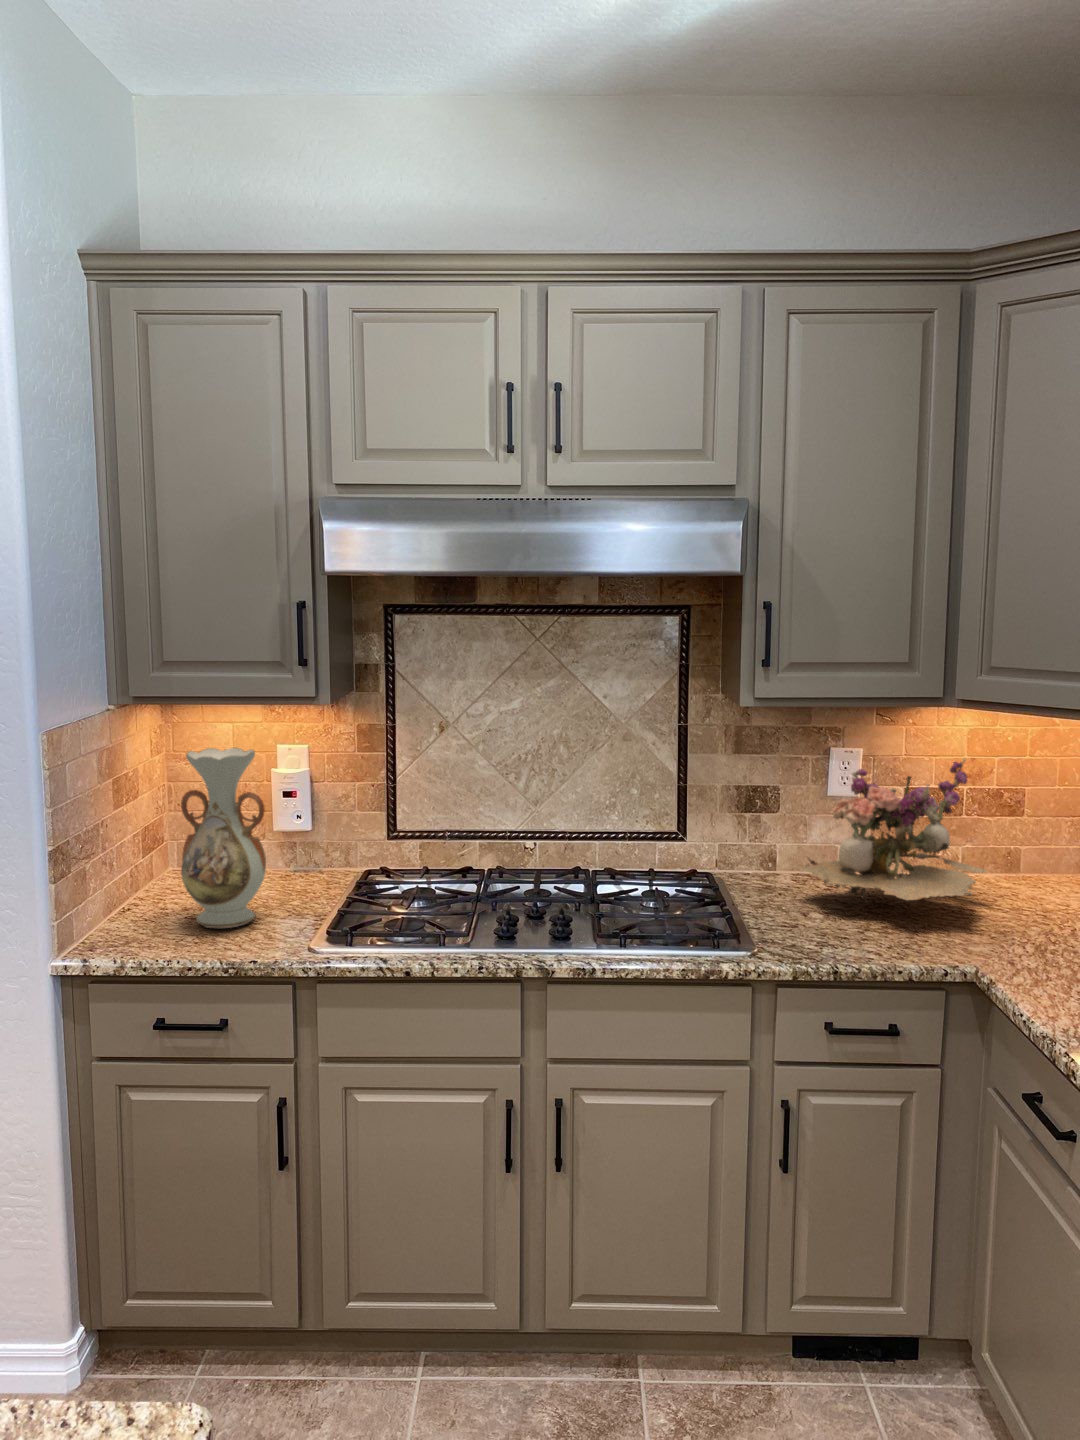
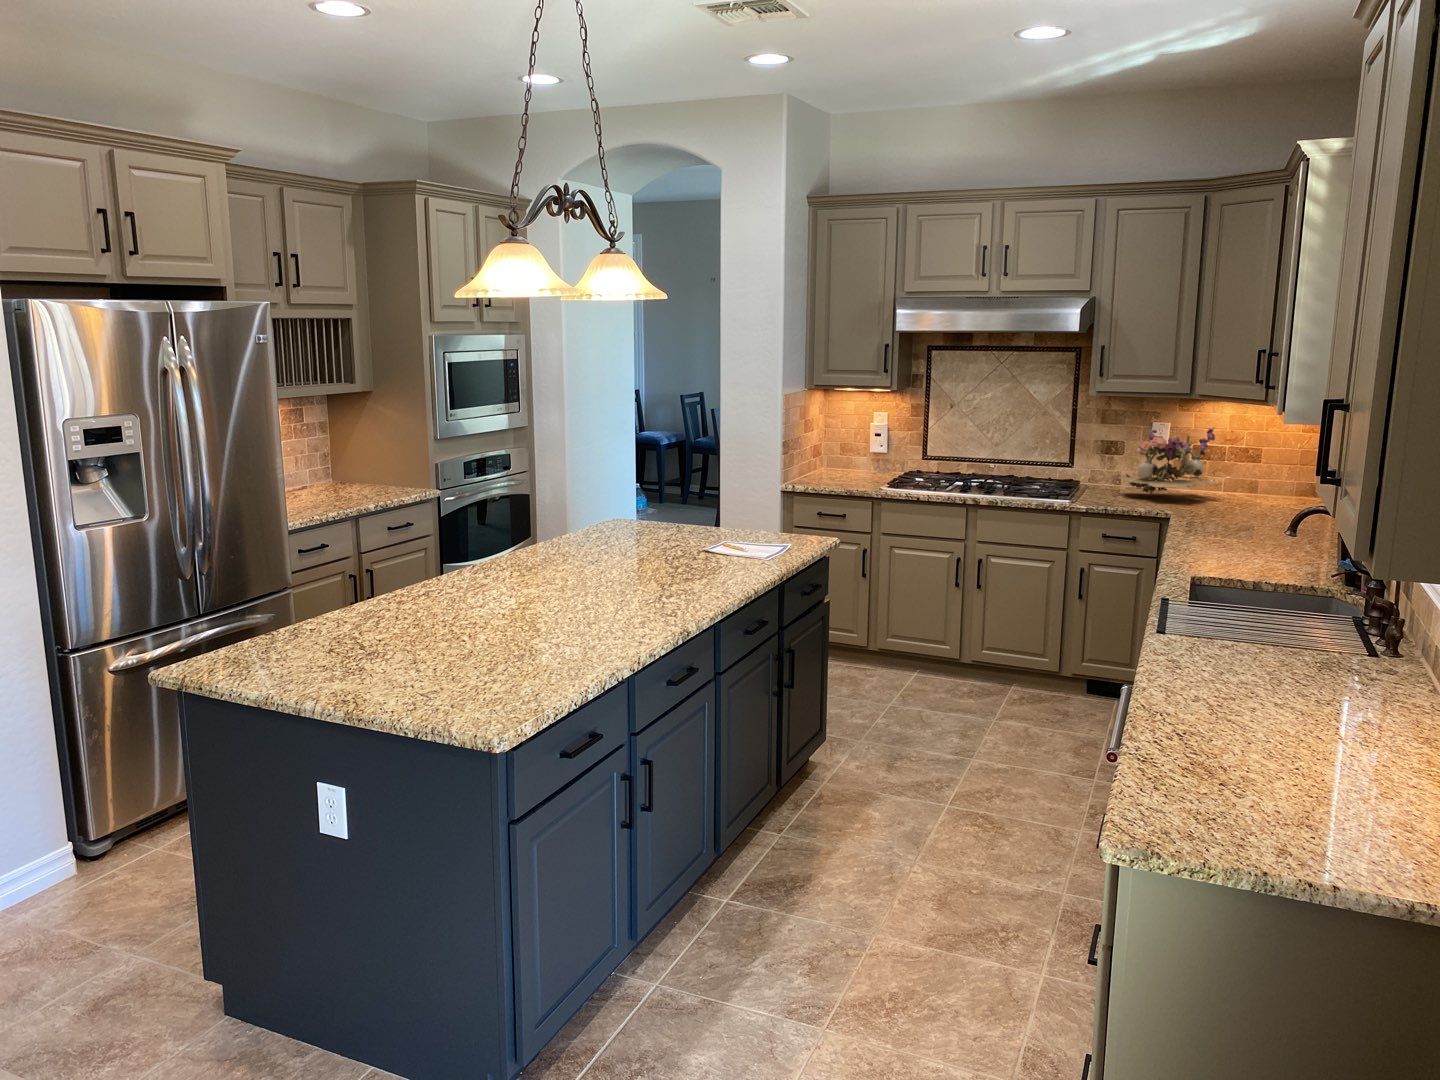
vase: present [181,748,266,928] -> none [831,407,866,482]

